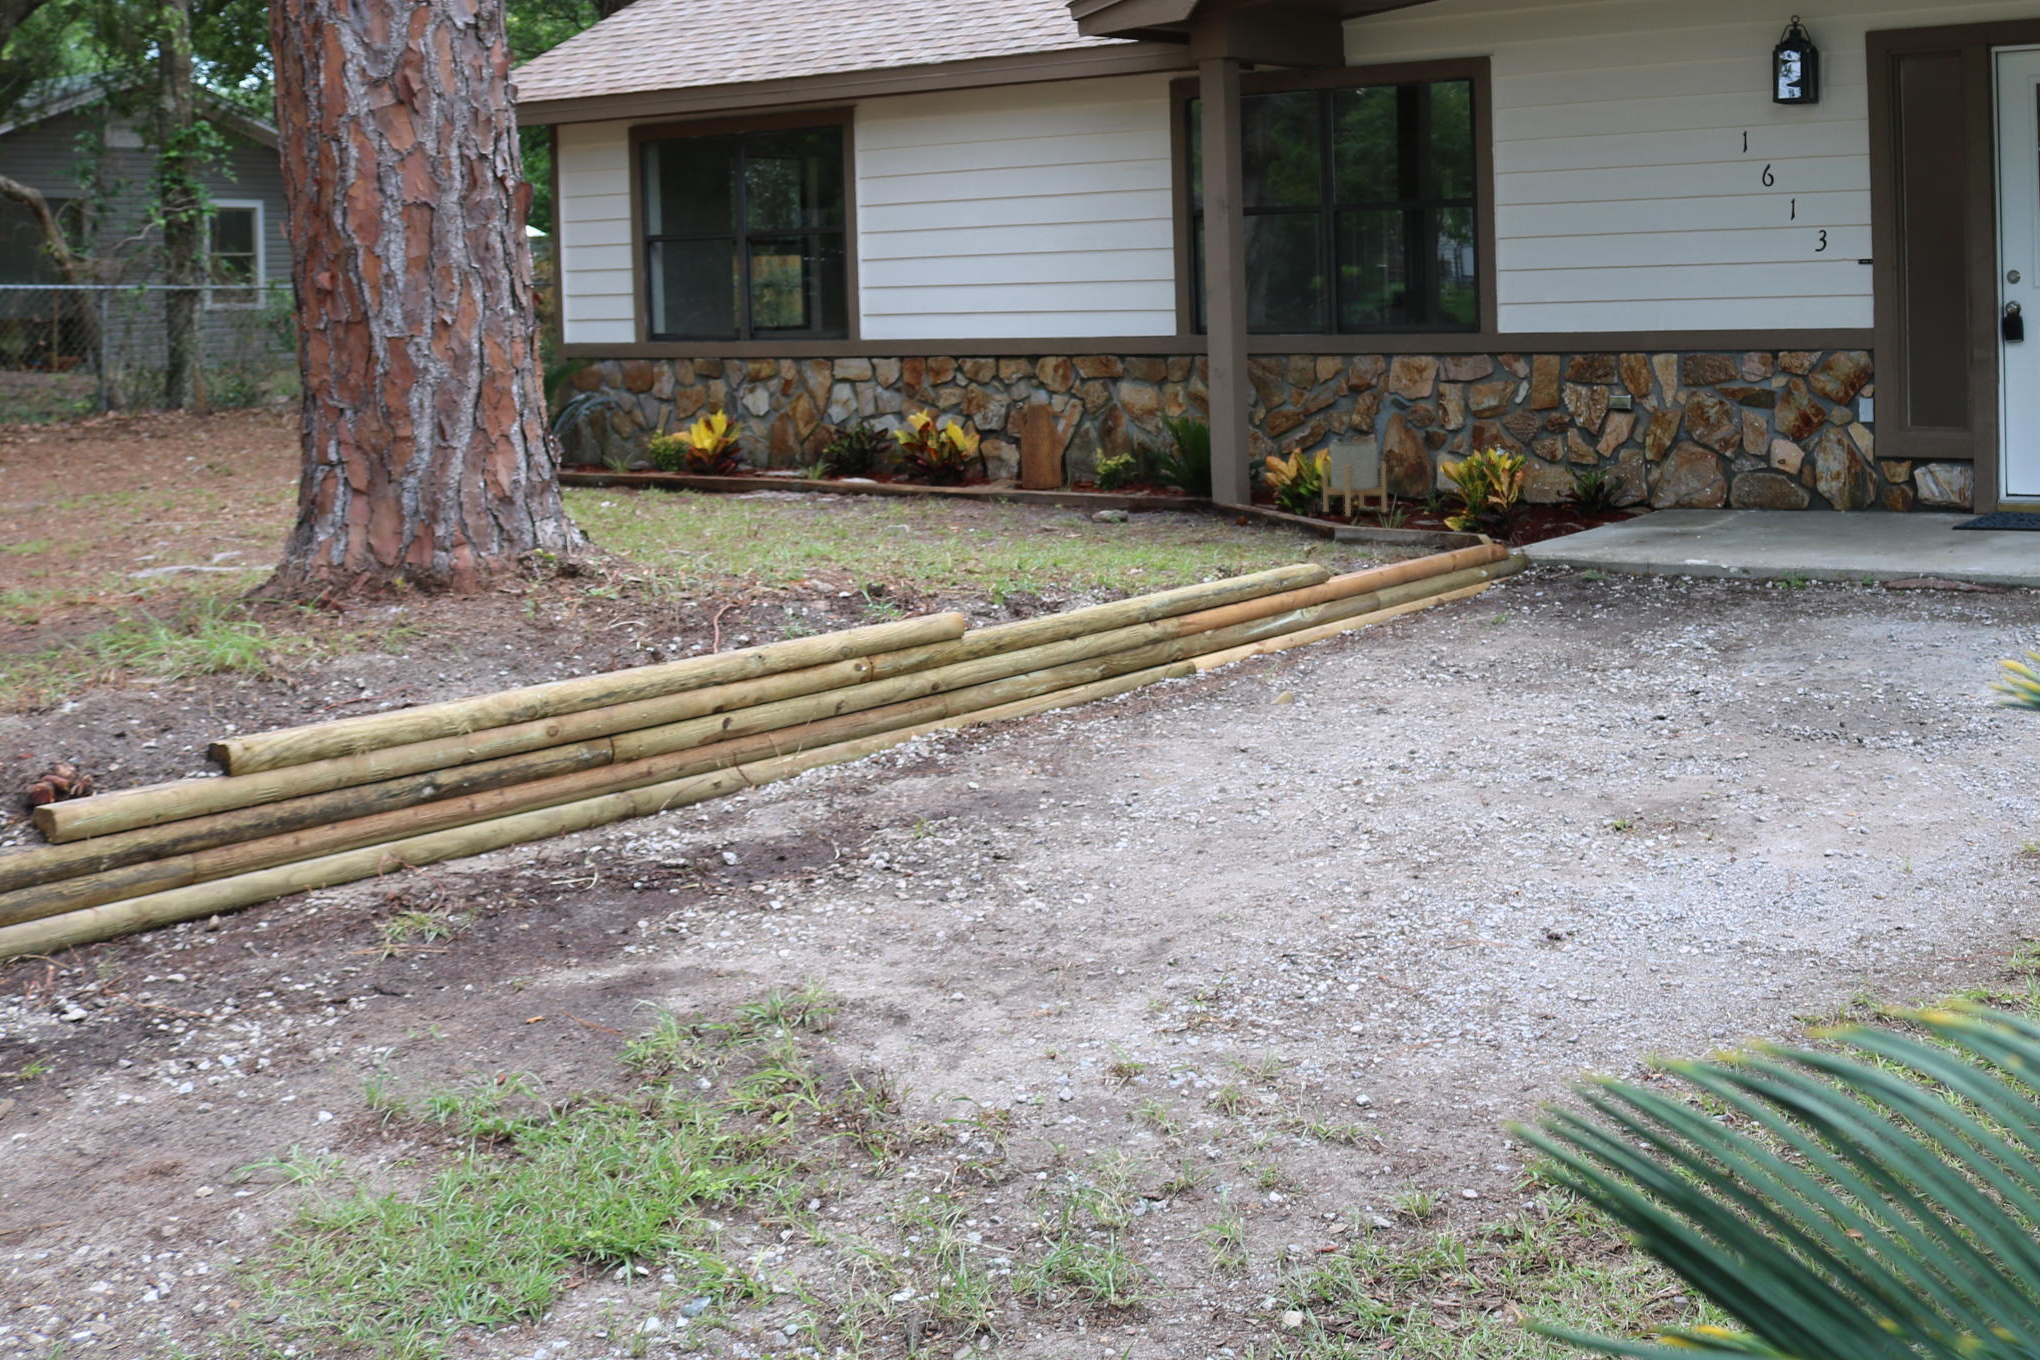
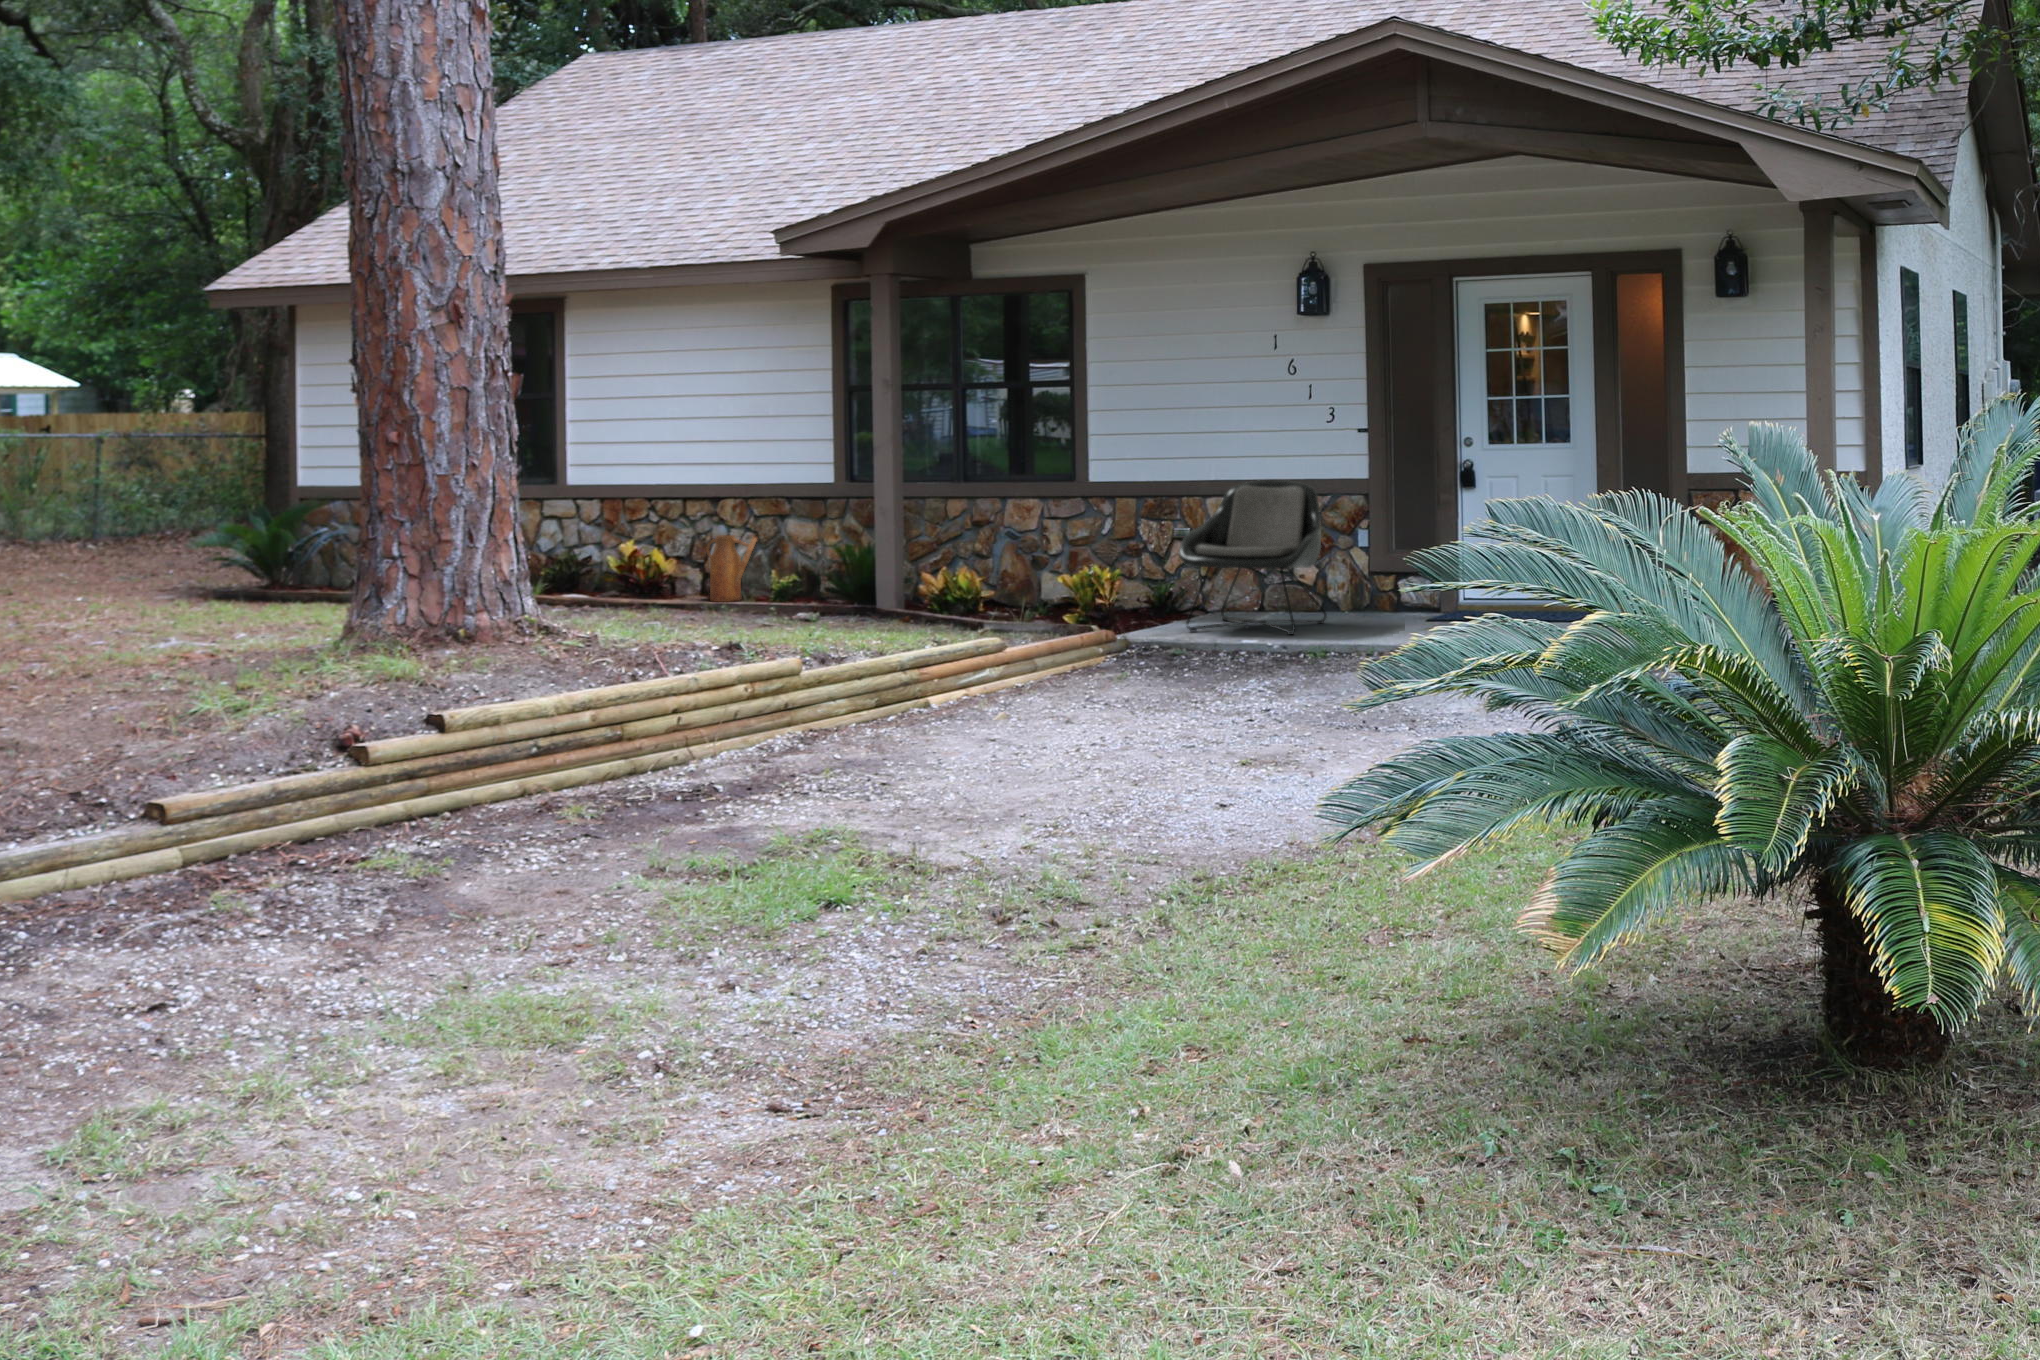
lounge chair: none [1602,330,1818,553] -> present [1178,480,1327,635]
planter: present [1322,442,1387,517] -> none [962,562,1011,617]

